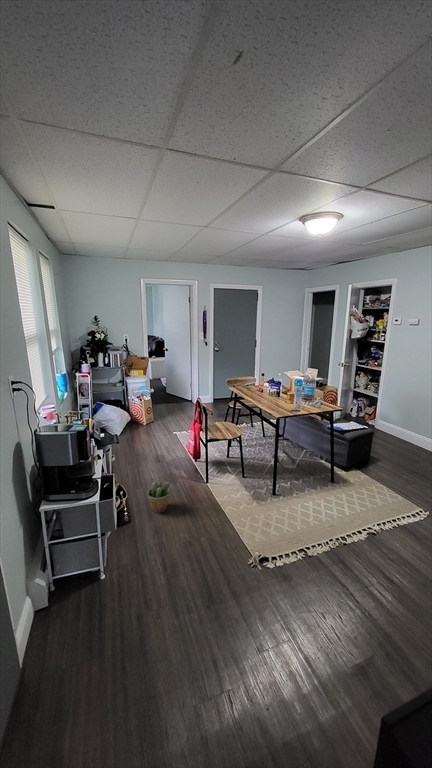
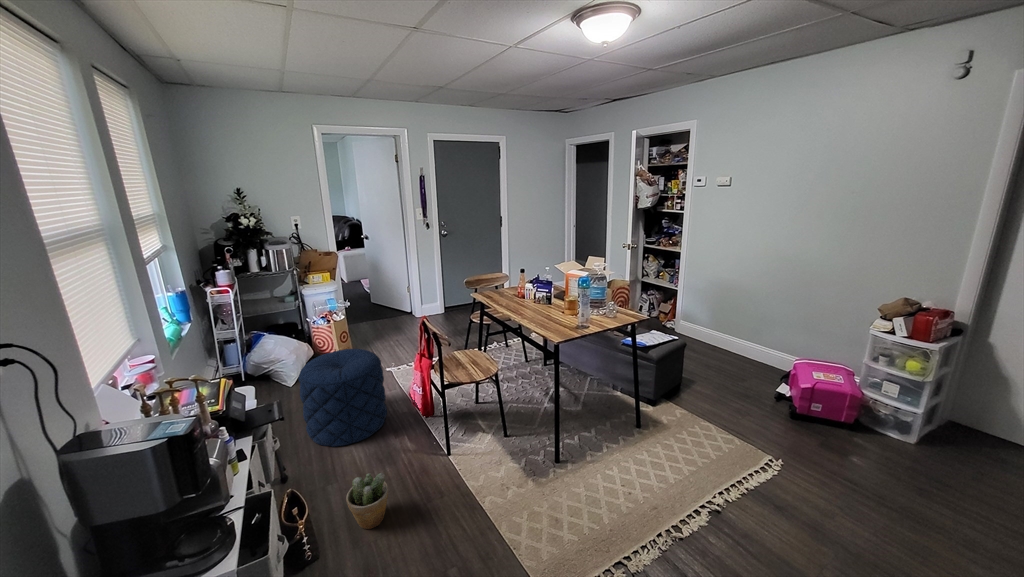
pouf: none [124,415,172,471] -> present [299,349,387,446]

